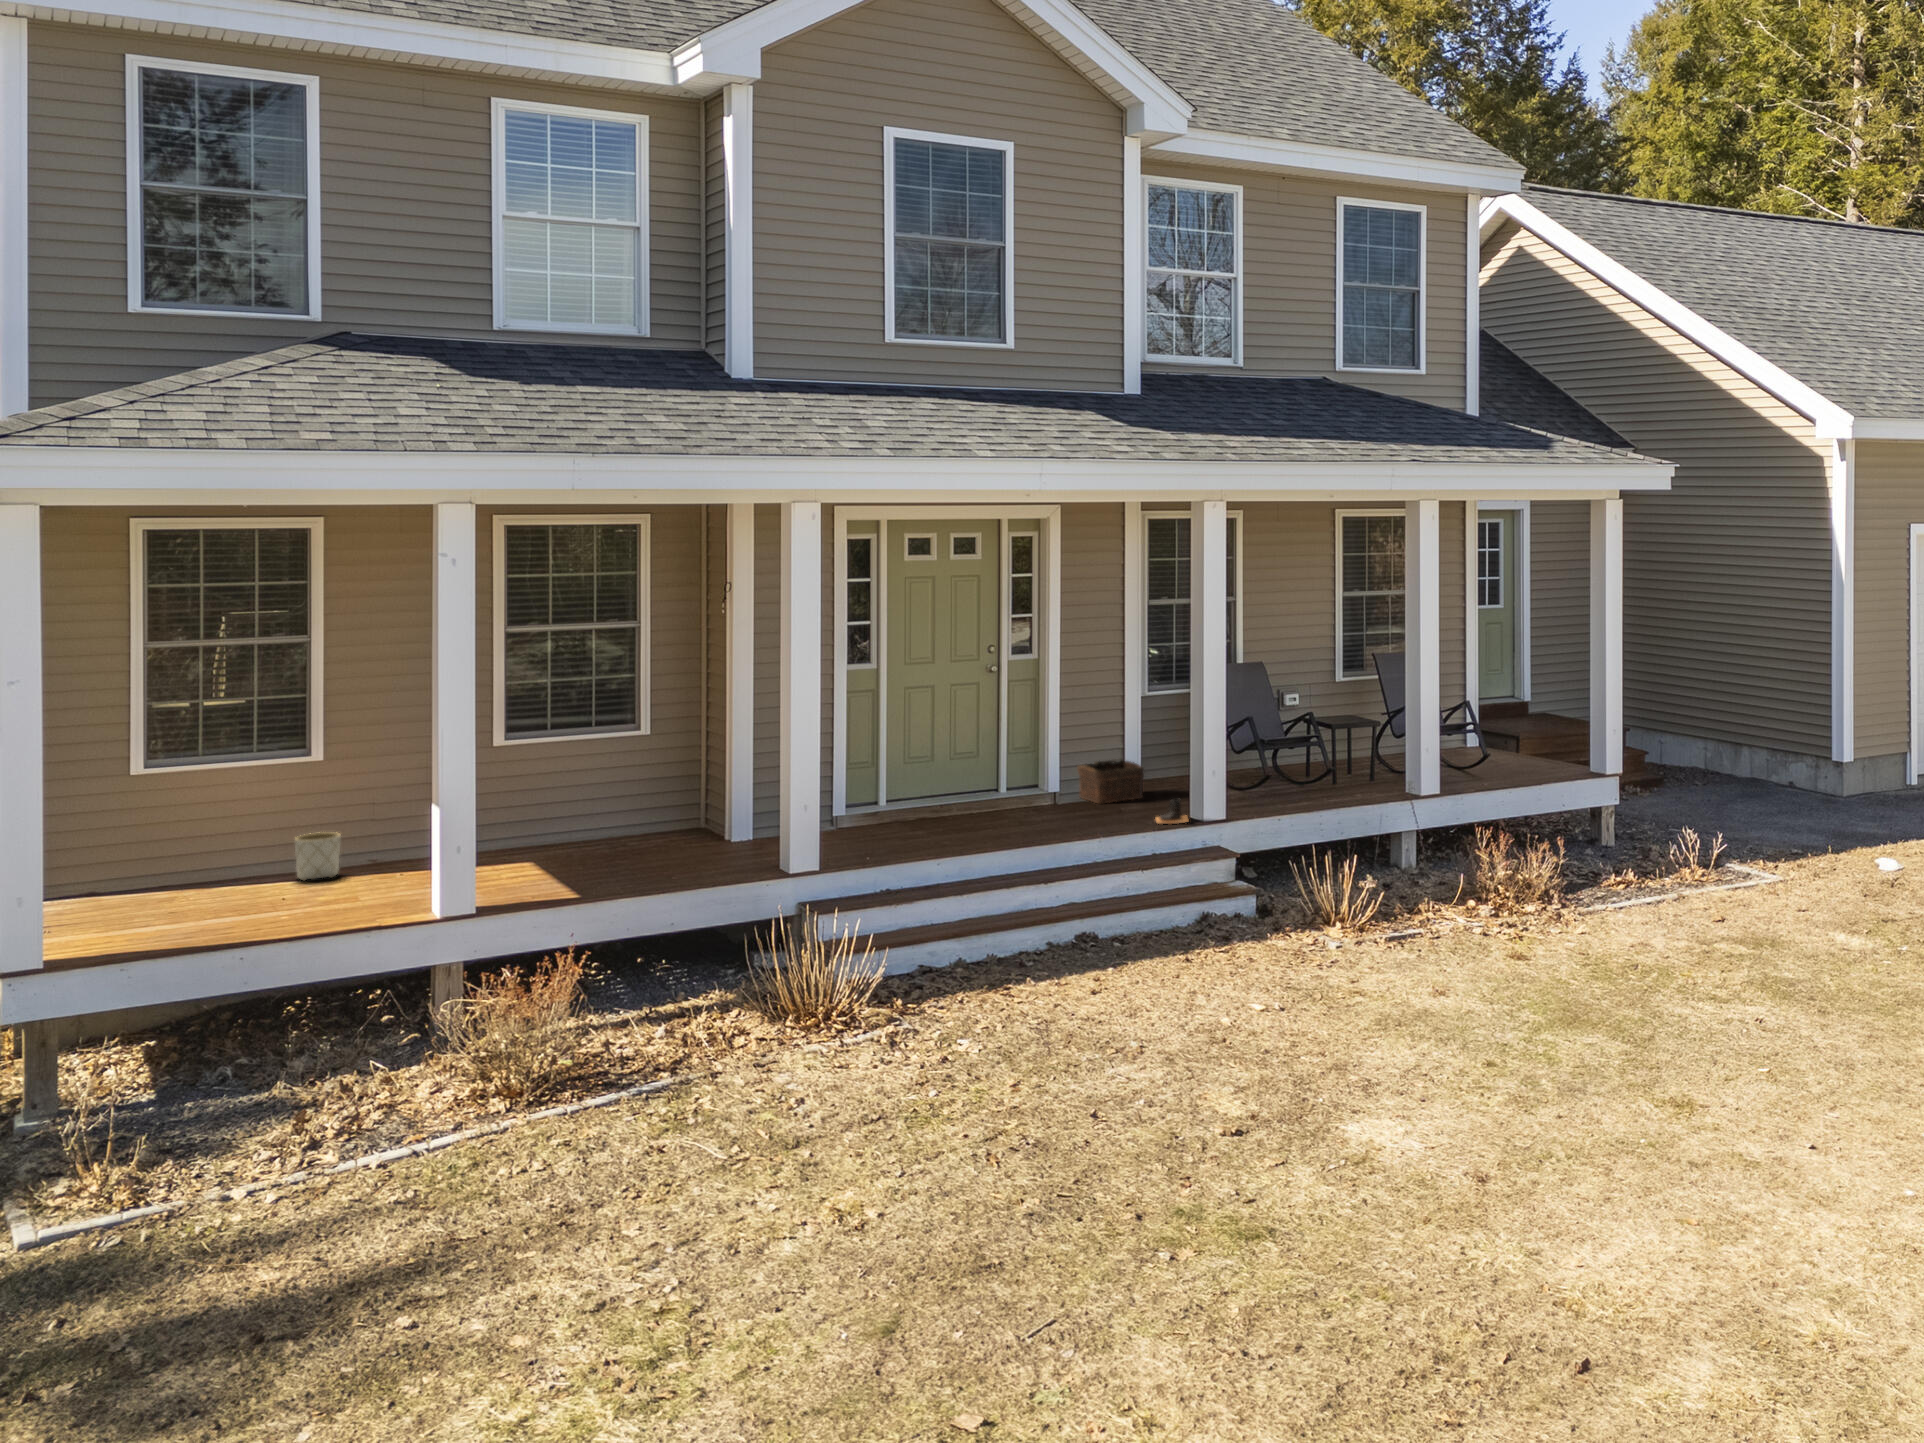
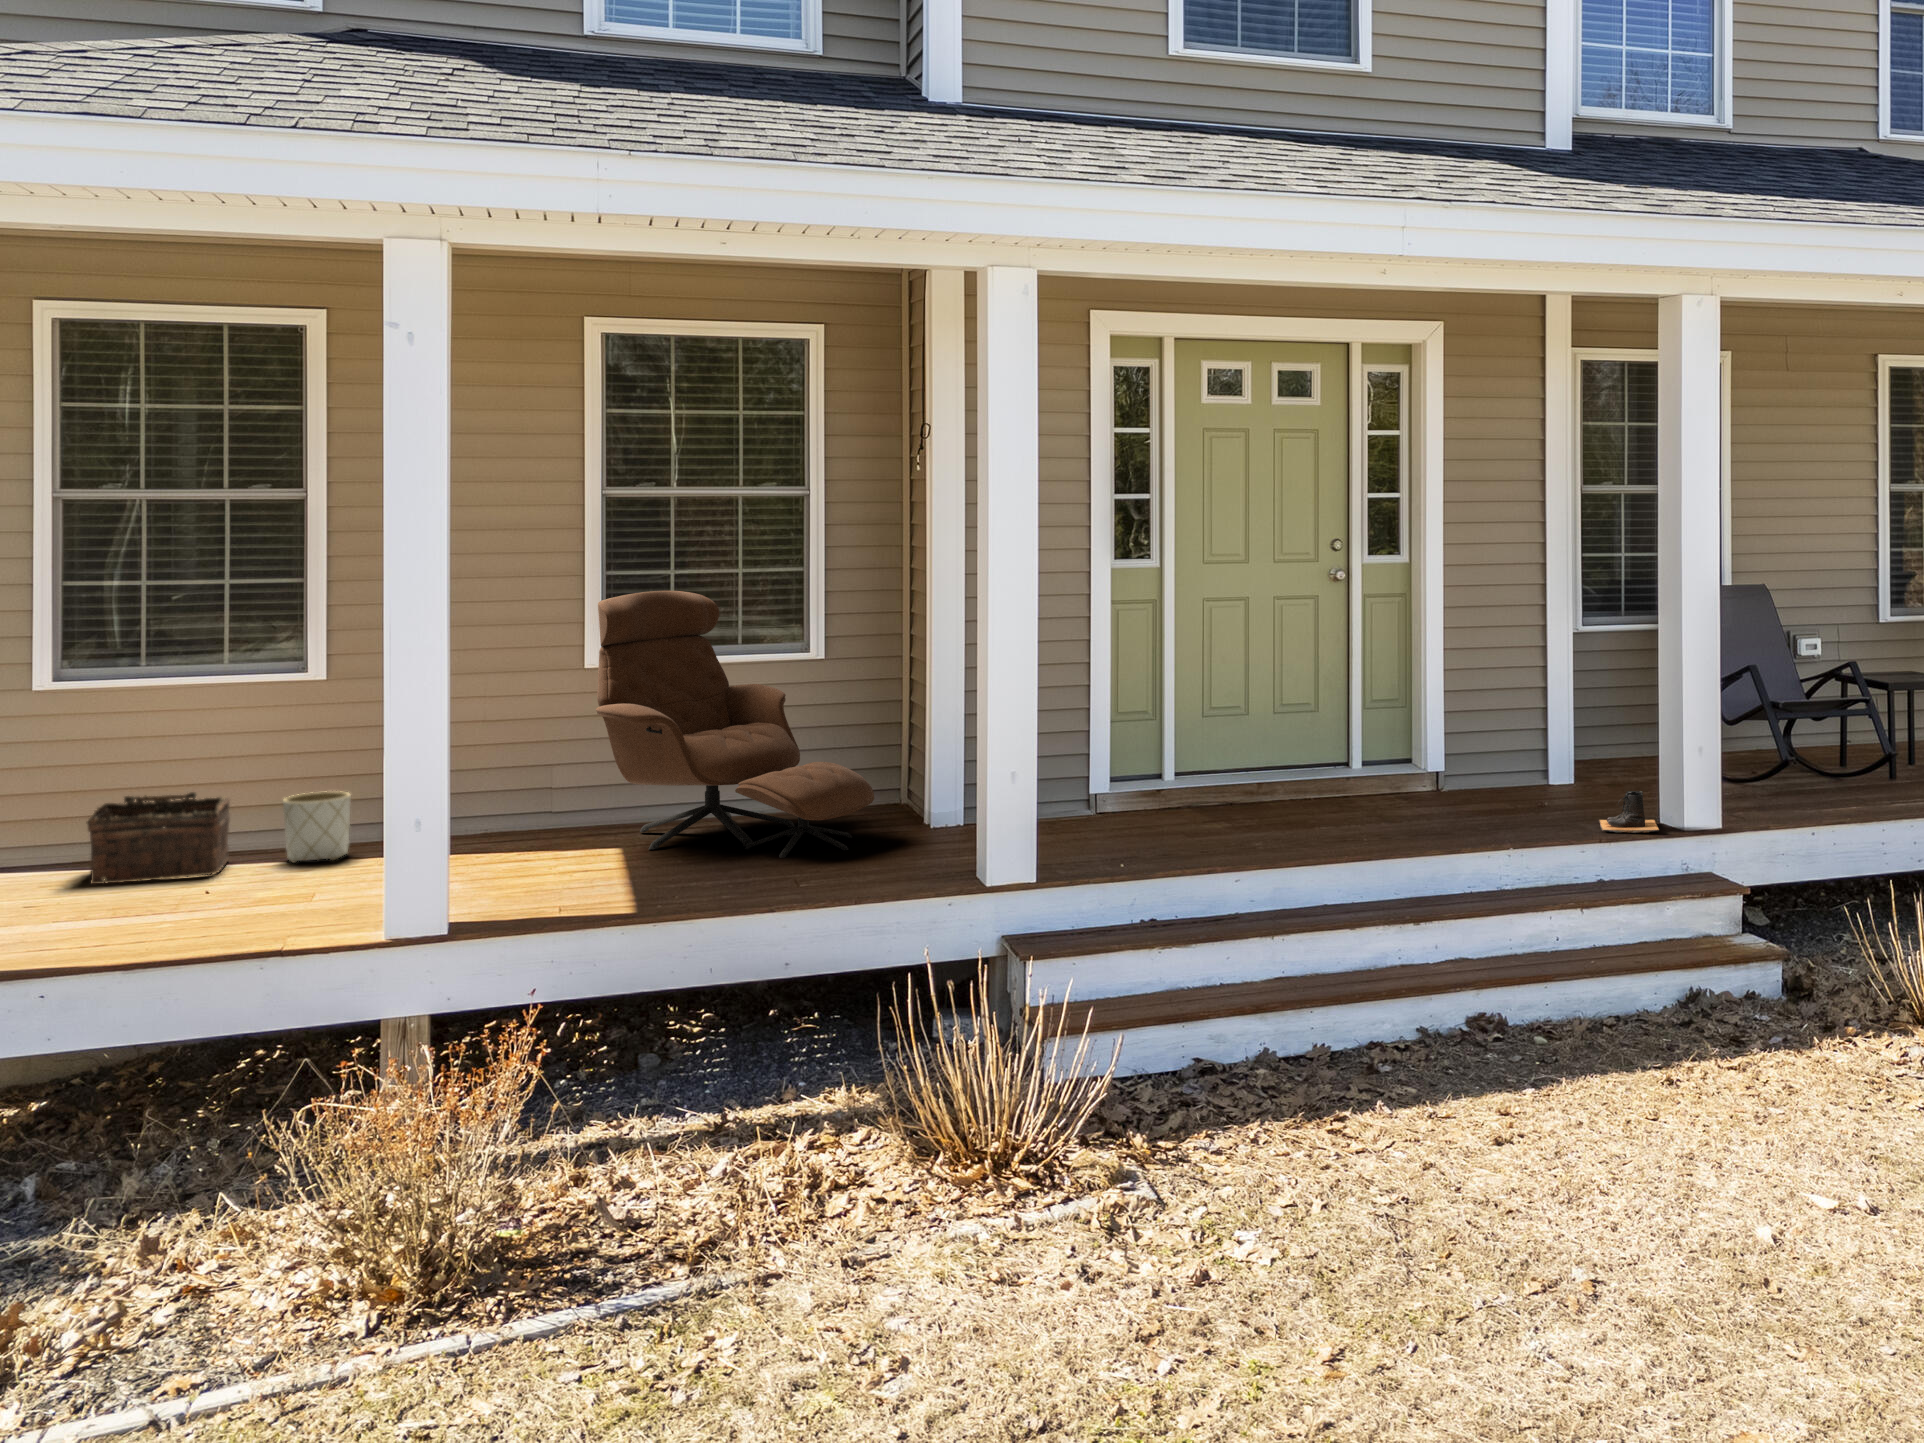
lounge chair: none [512,690,703,862] -> present [596,591,874,858]
basket: present [1077,759,1144,804] -> present [87,792,230,884]

